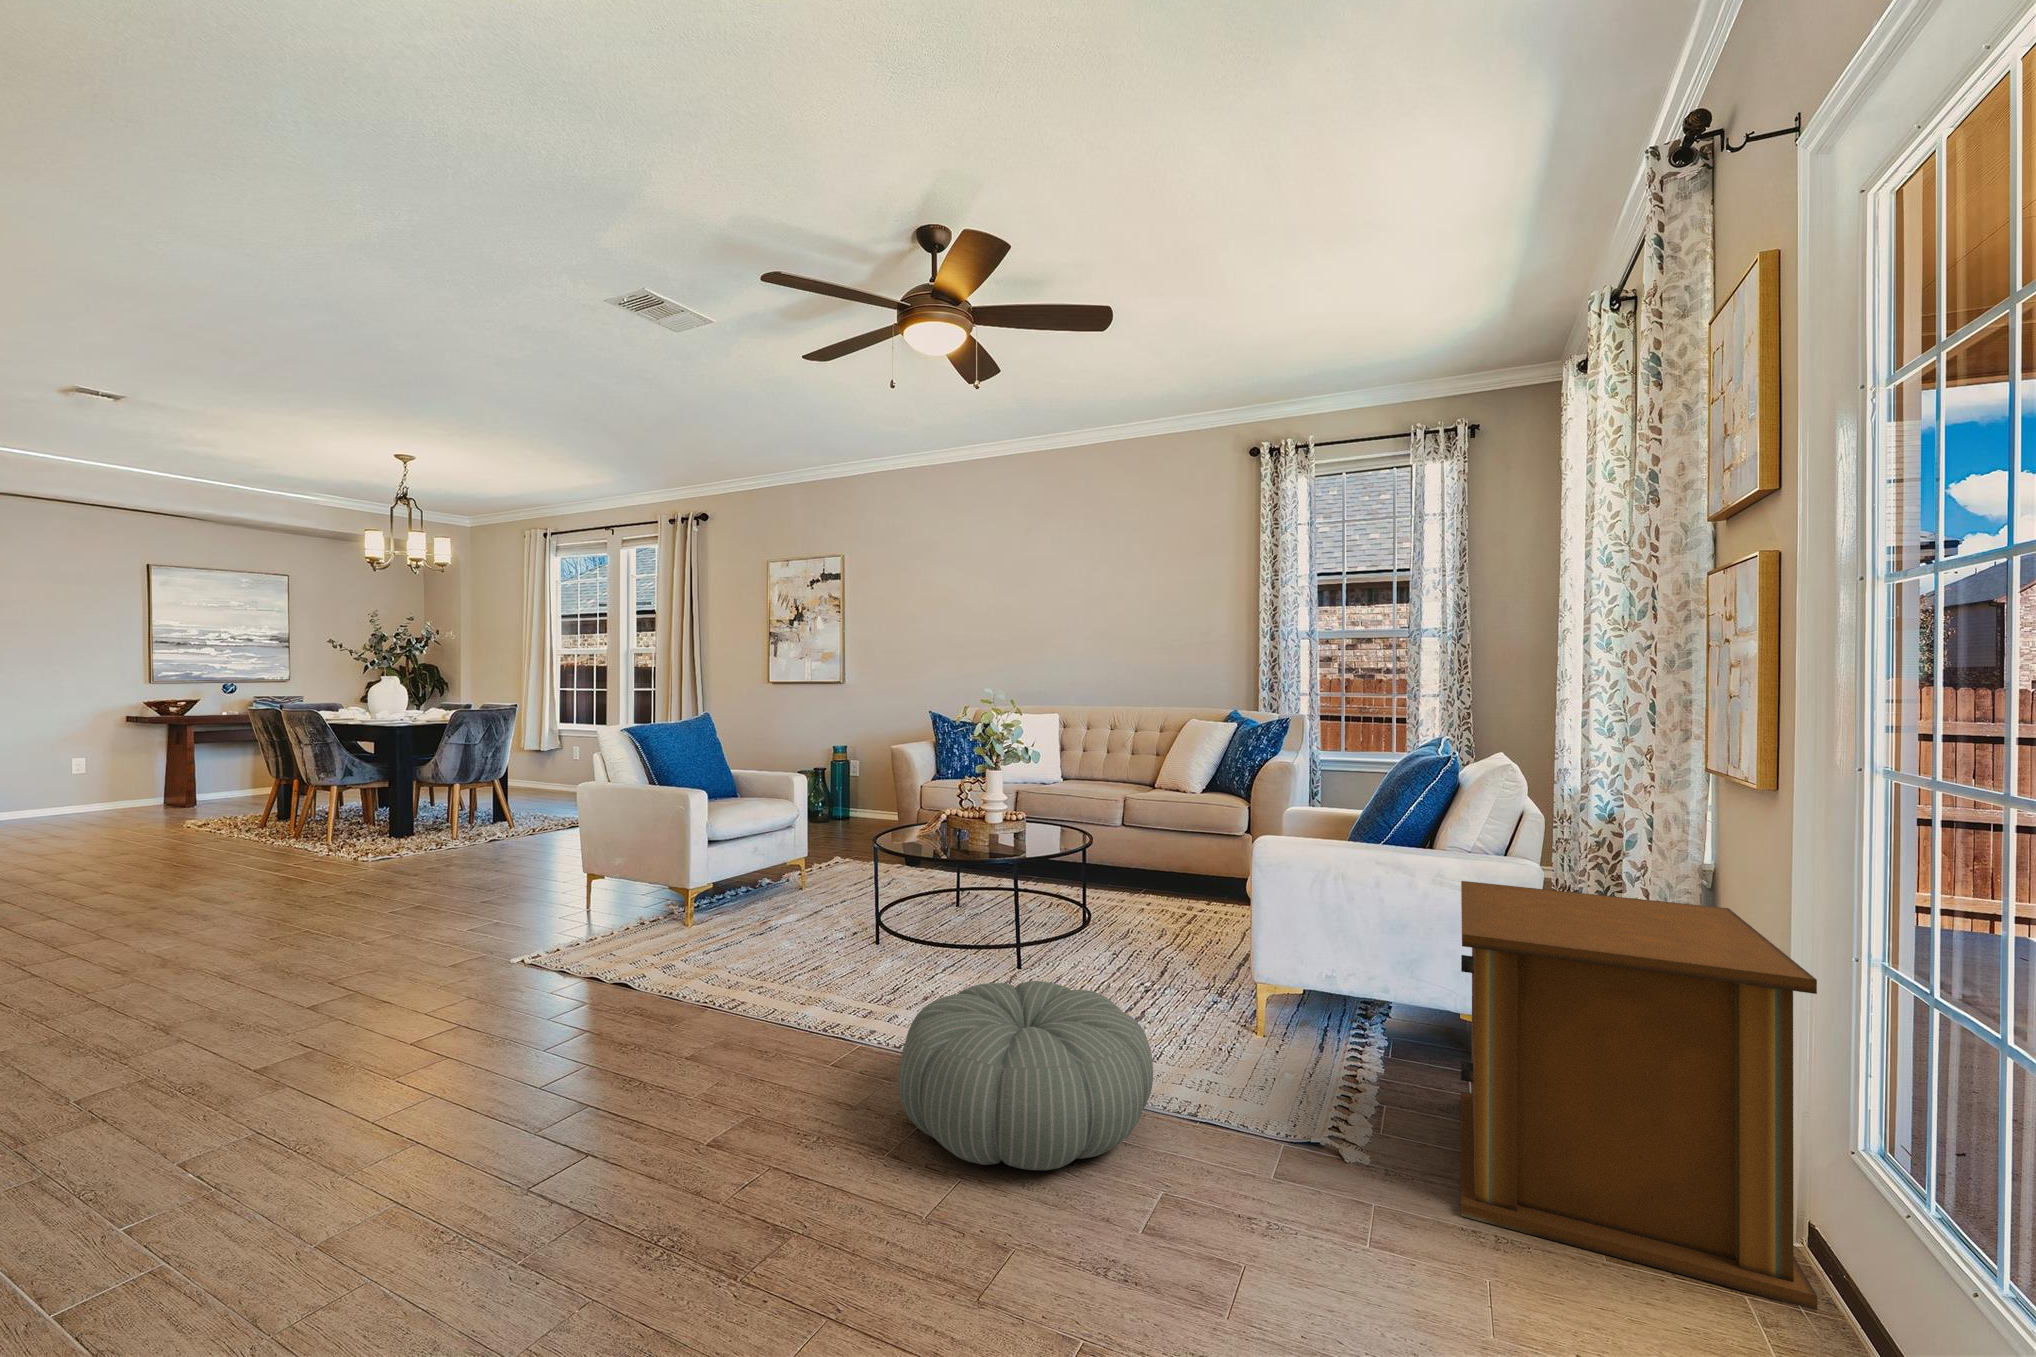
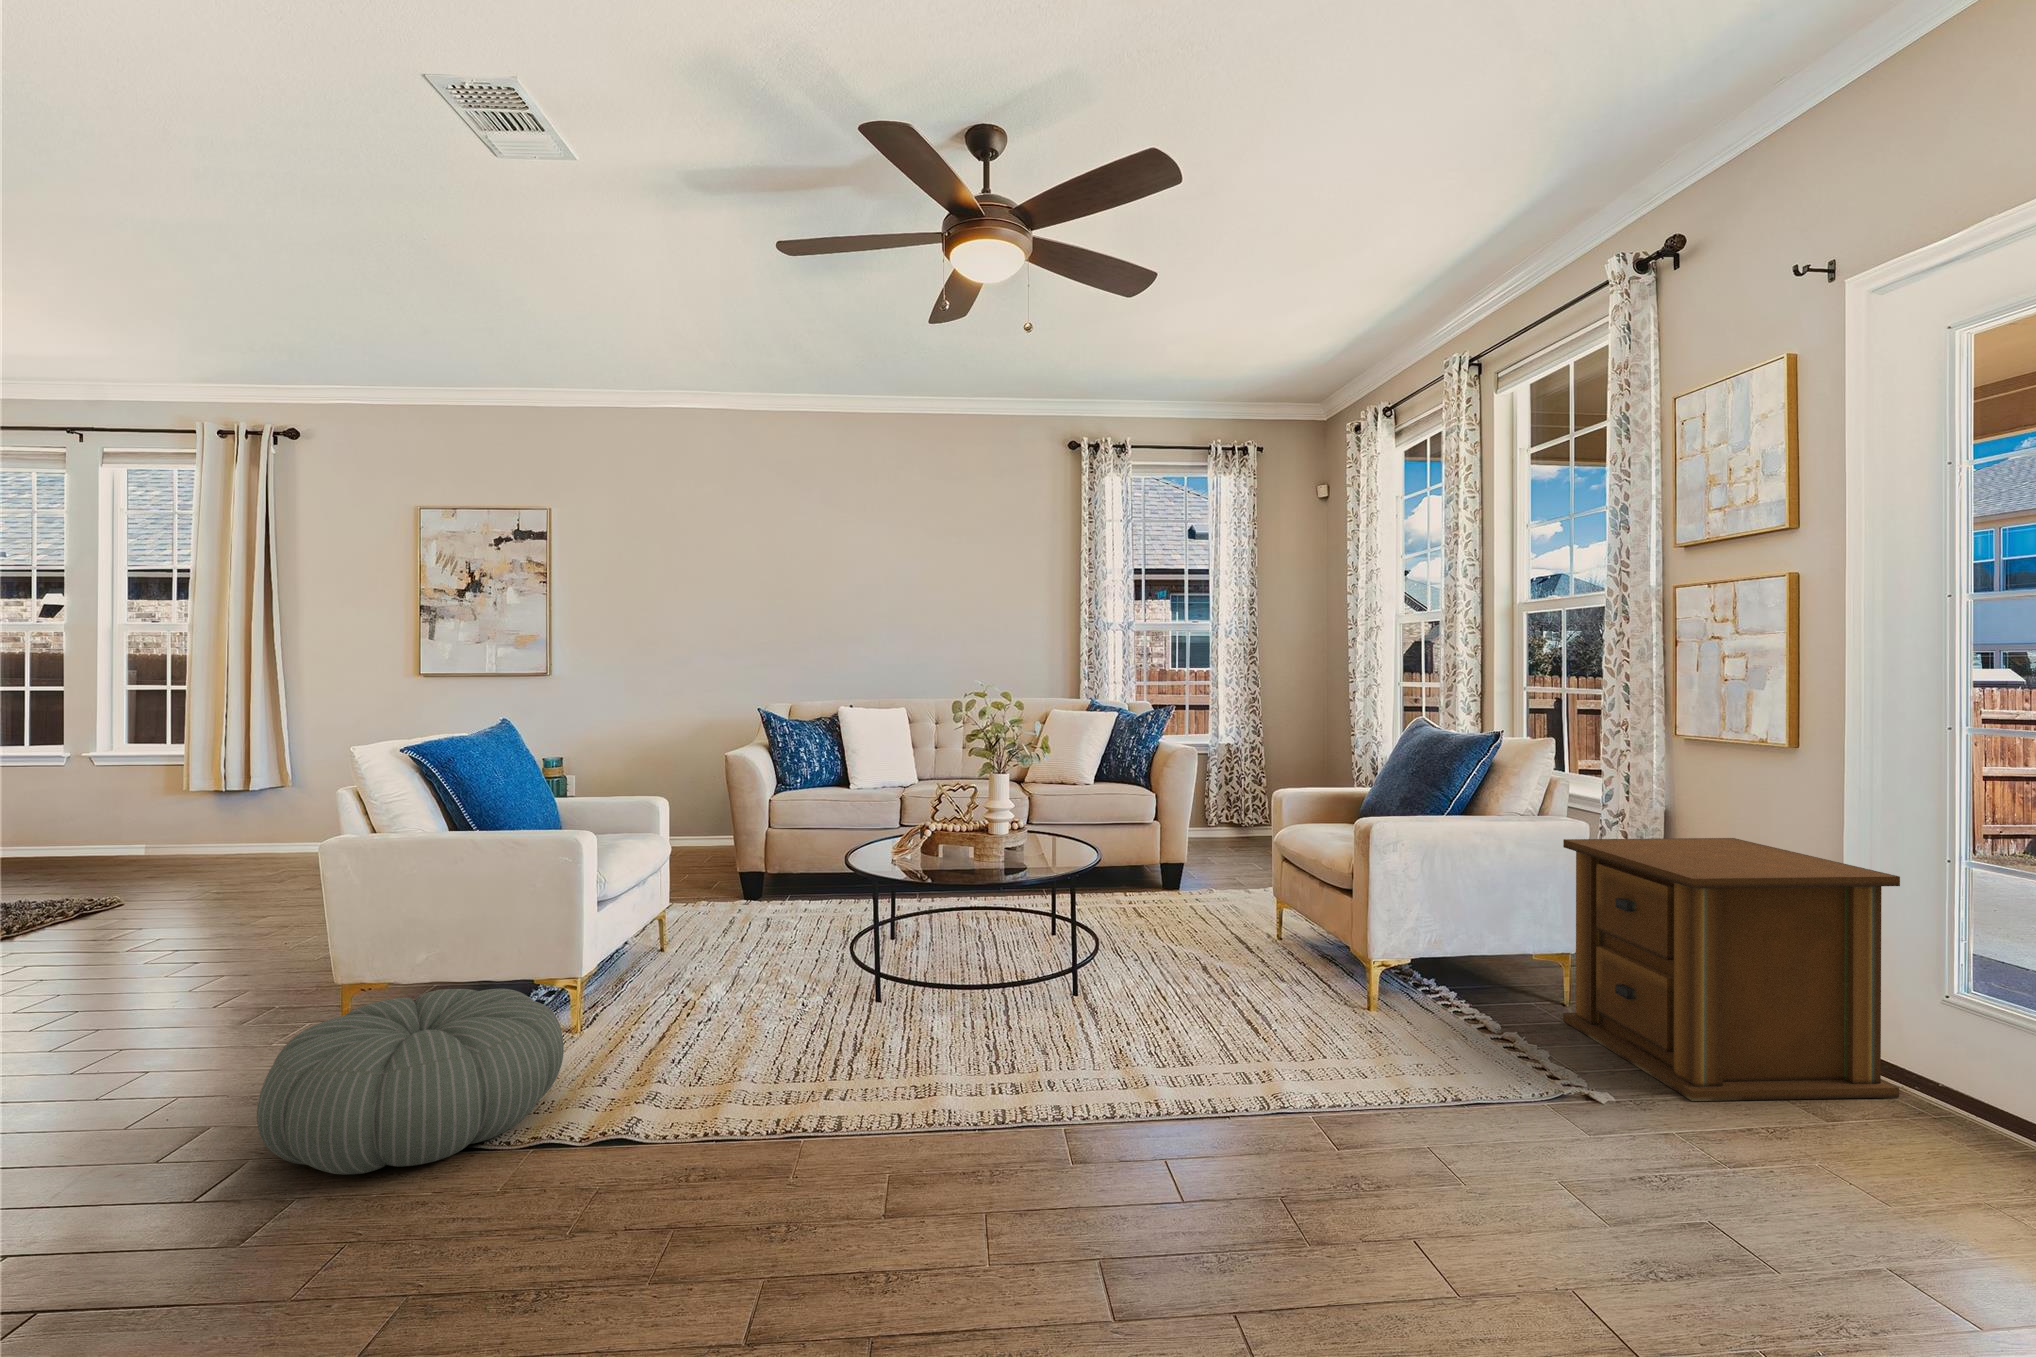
pouf: present [899,981,1153,1170] -> present [257,989,564,1175]

